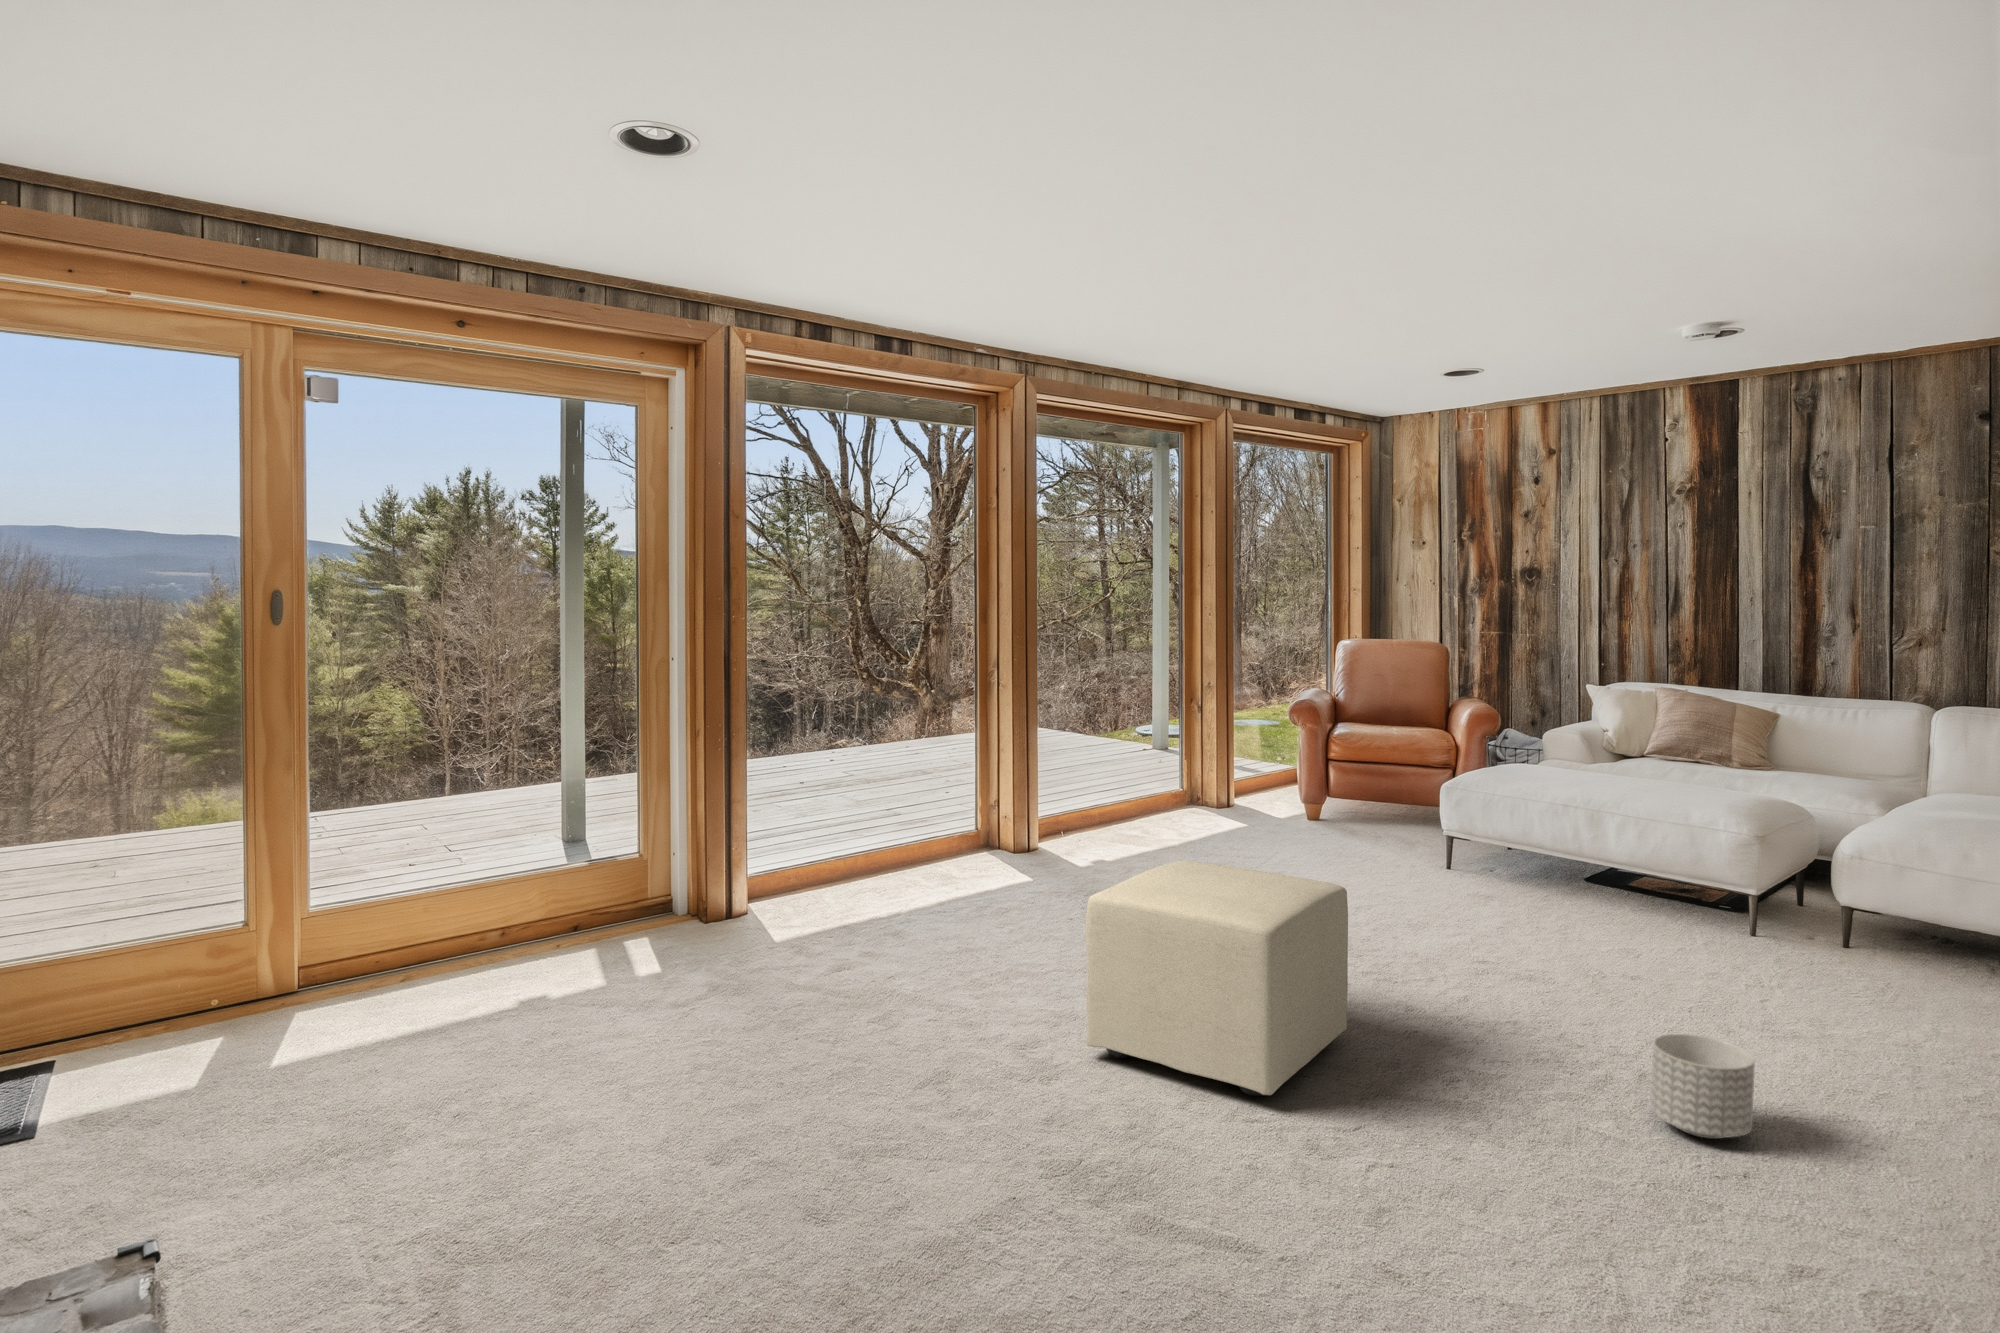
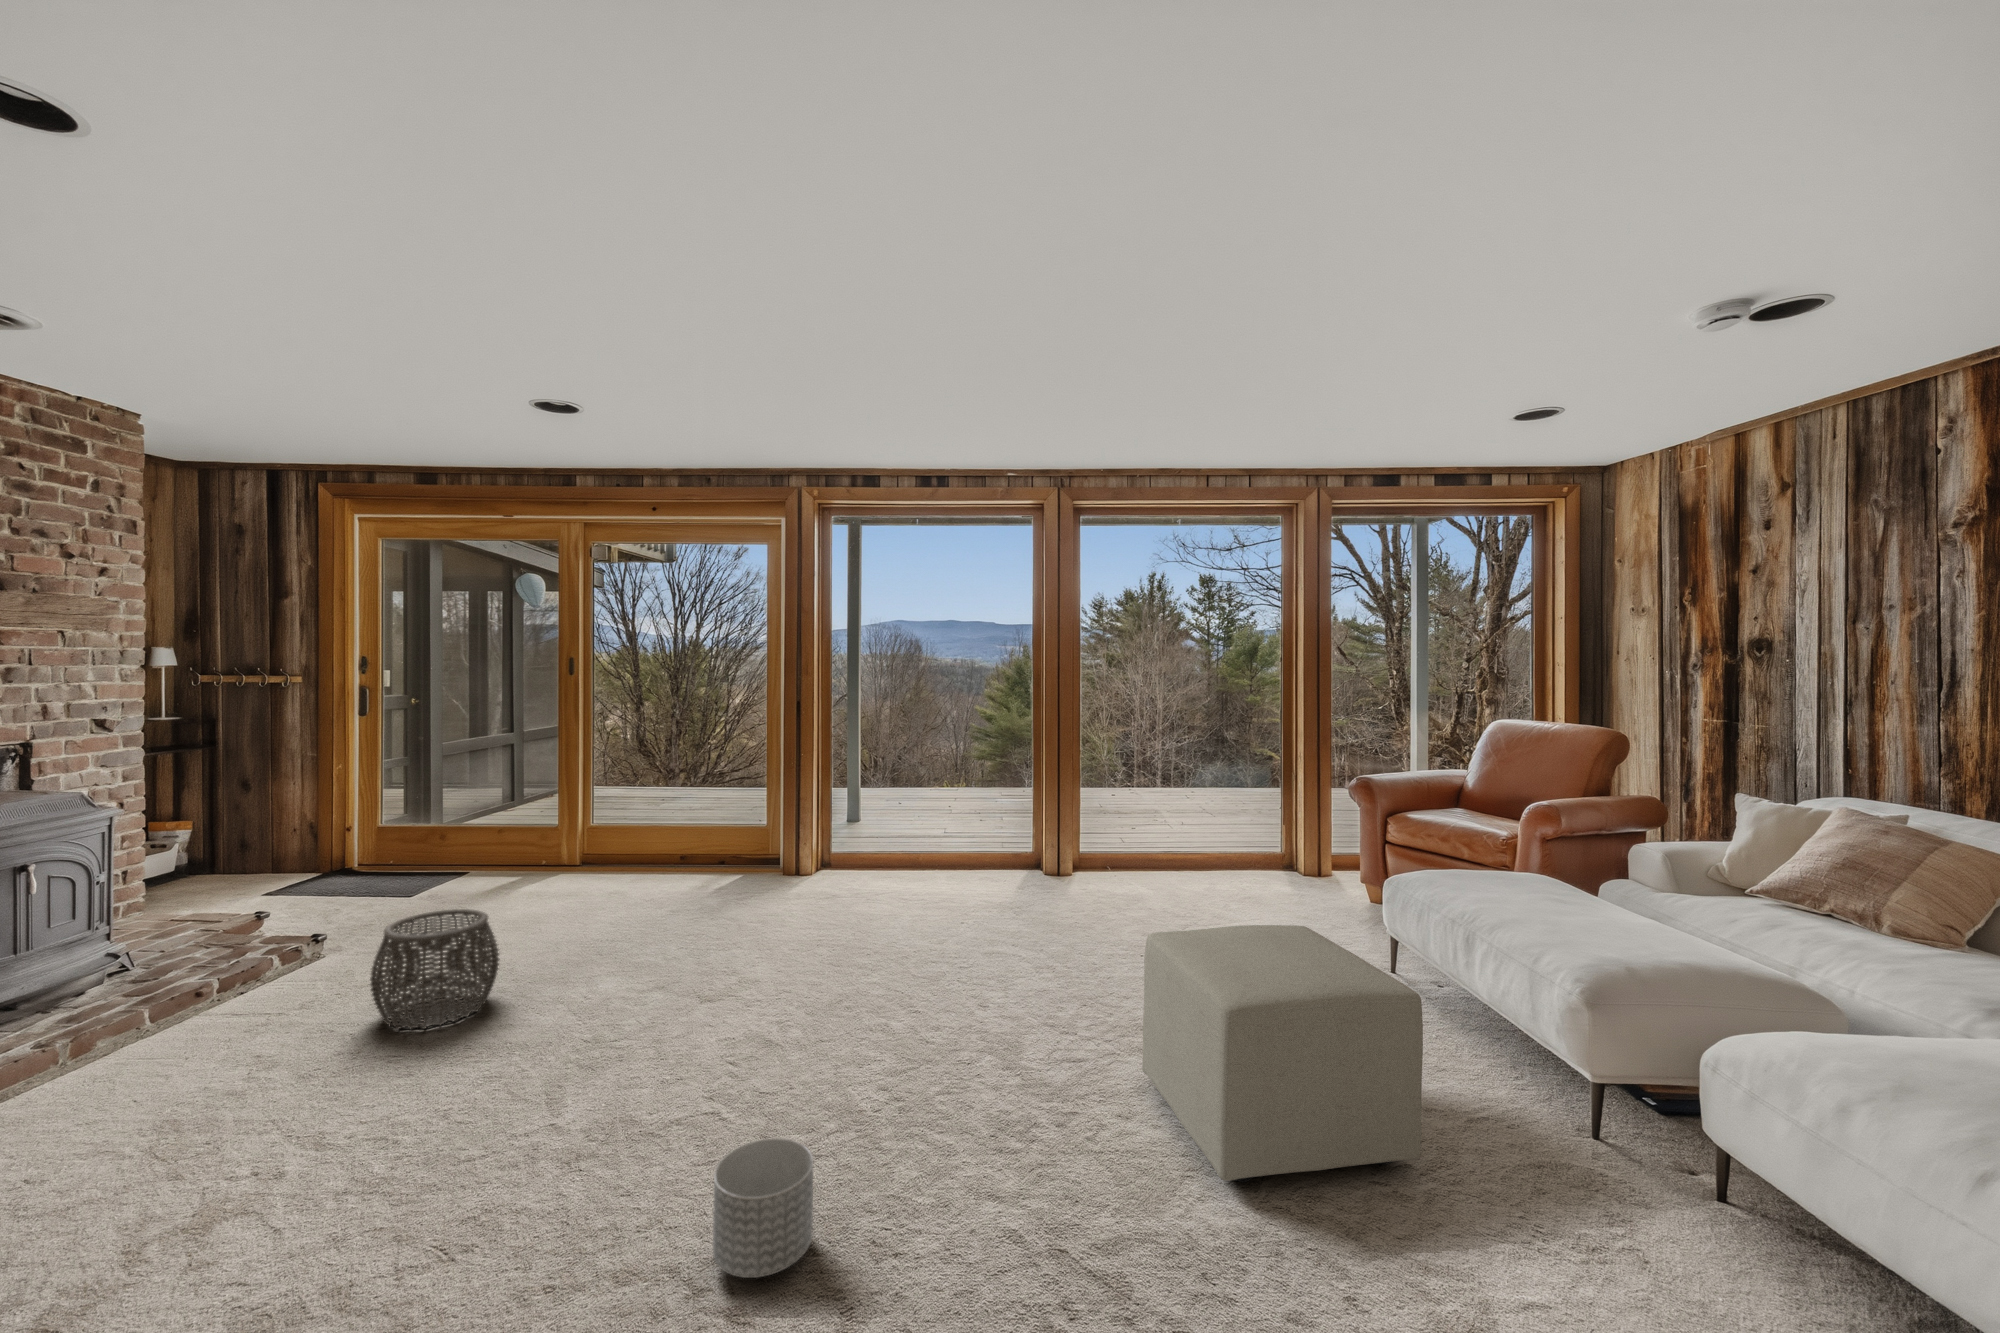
ottoman: present [1086,860,1348,1096] -> present [1142,925,1423,1182]
woven basket: none [826,1004,994,1200] -> present [370,909,499,1029]

